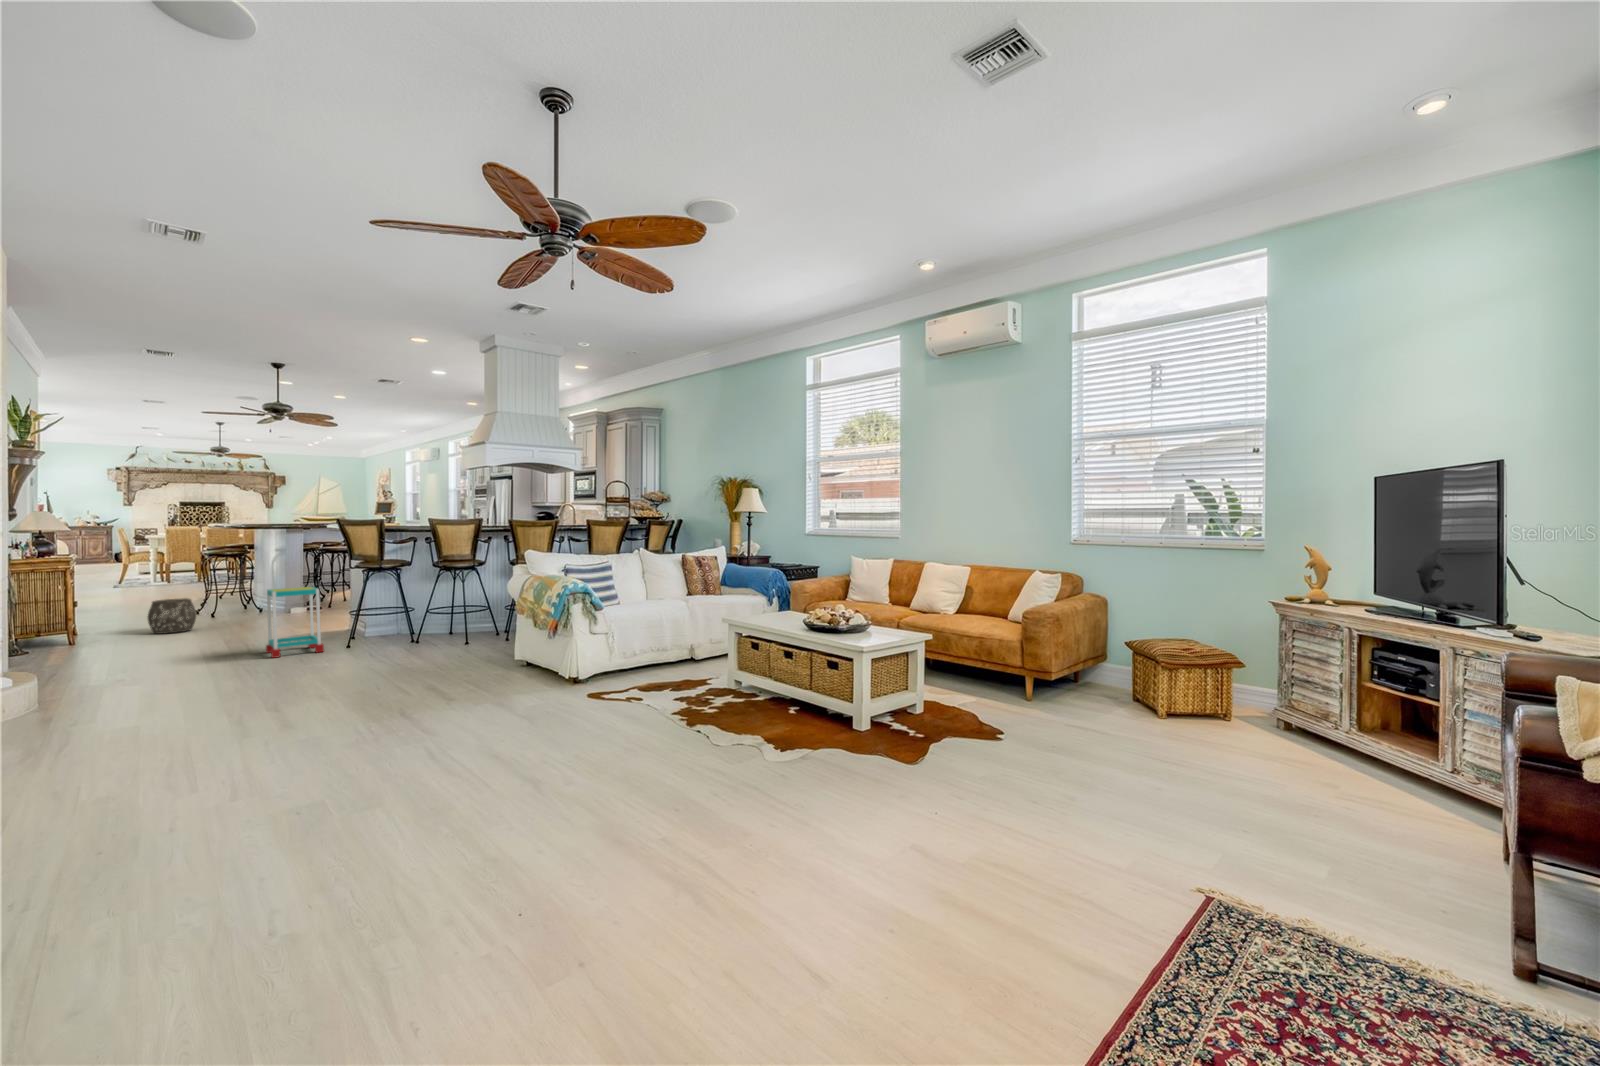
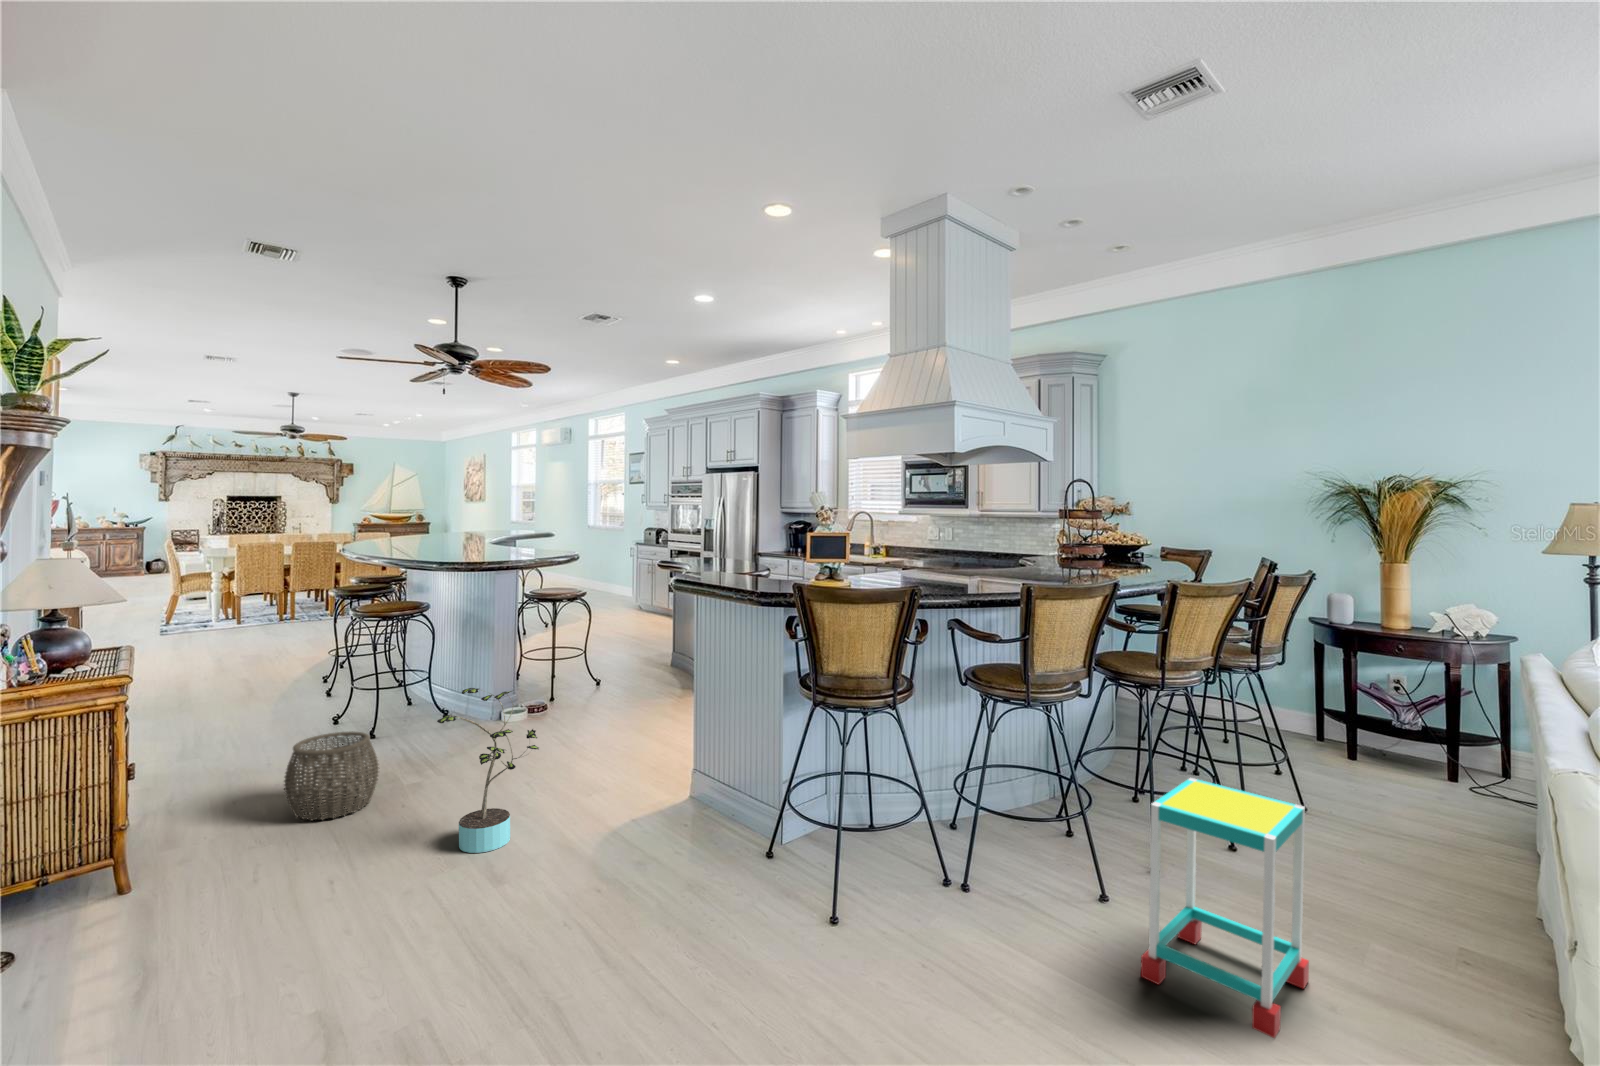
potted plant: none [206,570,258,638] -> present [437,688,539,853]
side table: present [266,587,324,658] -> present [1141,778,1309,1038]

